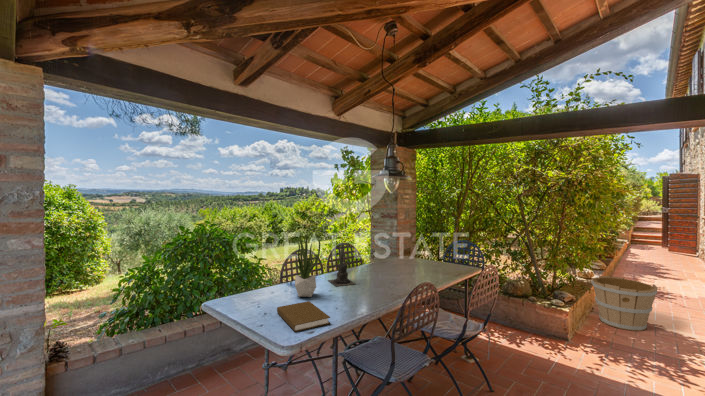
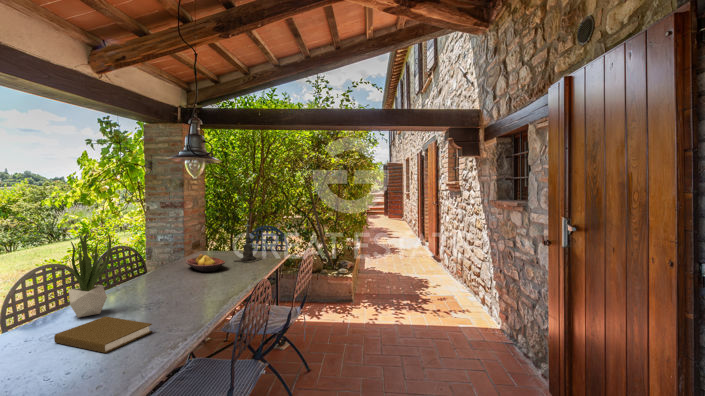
candle holder: present [329,242,355,286] -> present [235,223,261,263]
fruit bowl: none [385,260,415,277] -> present [185,254,225,272]
wooden bucket: present [591,276,658,331] -> none [362,246,401,285]

